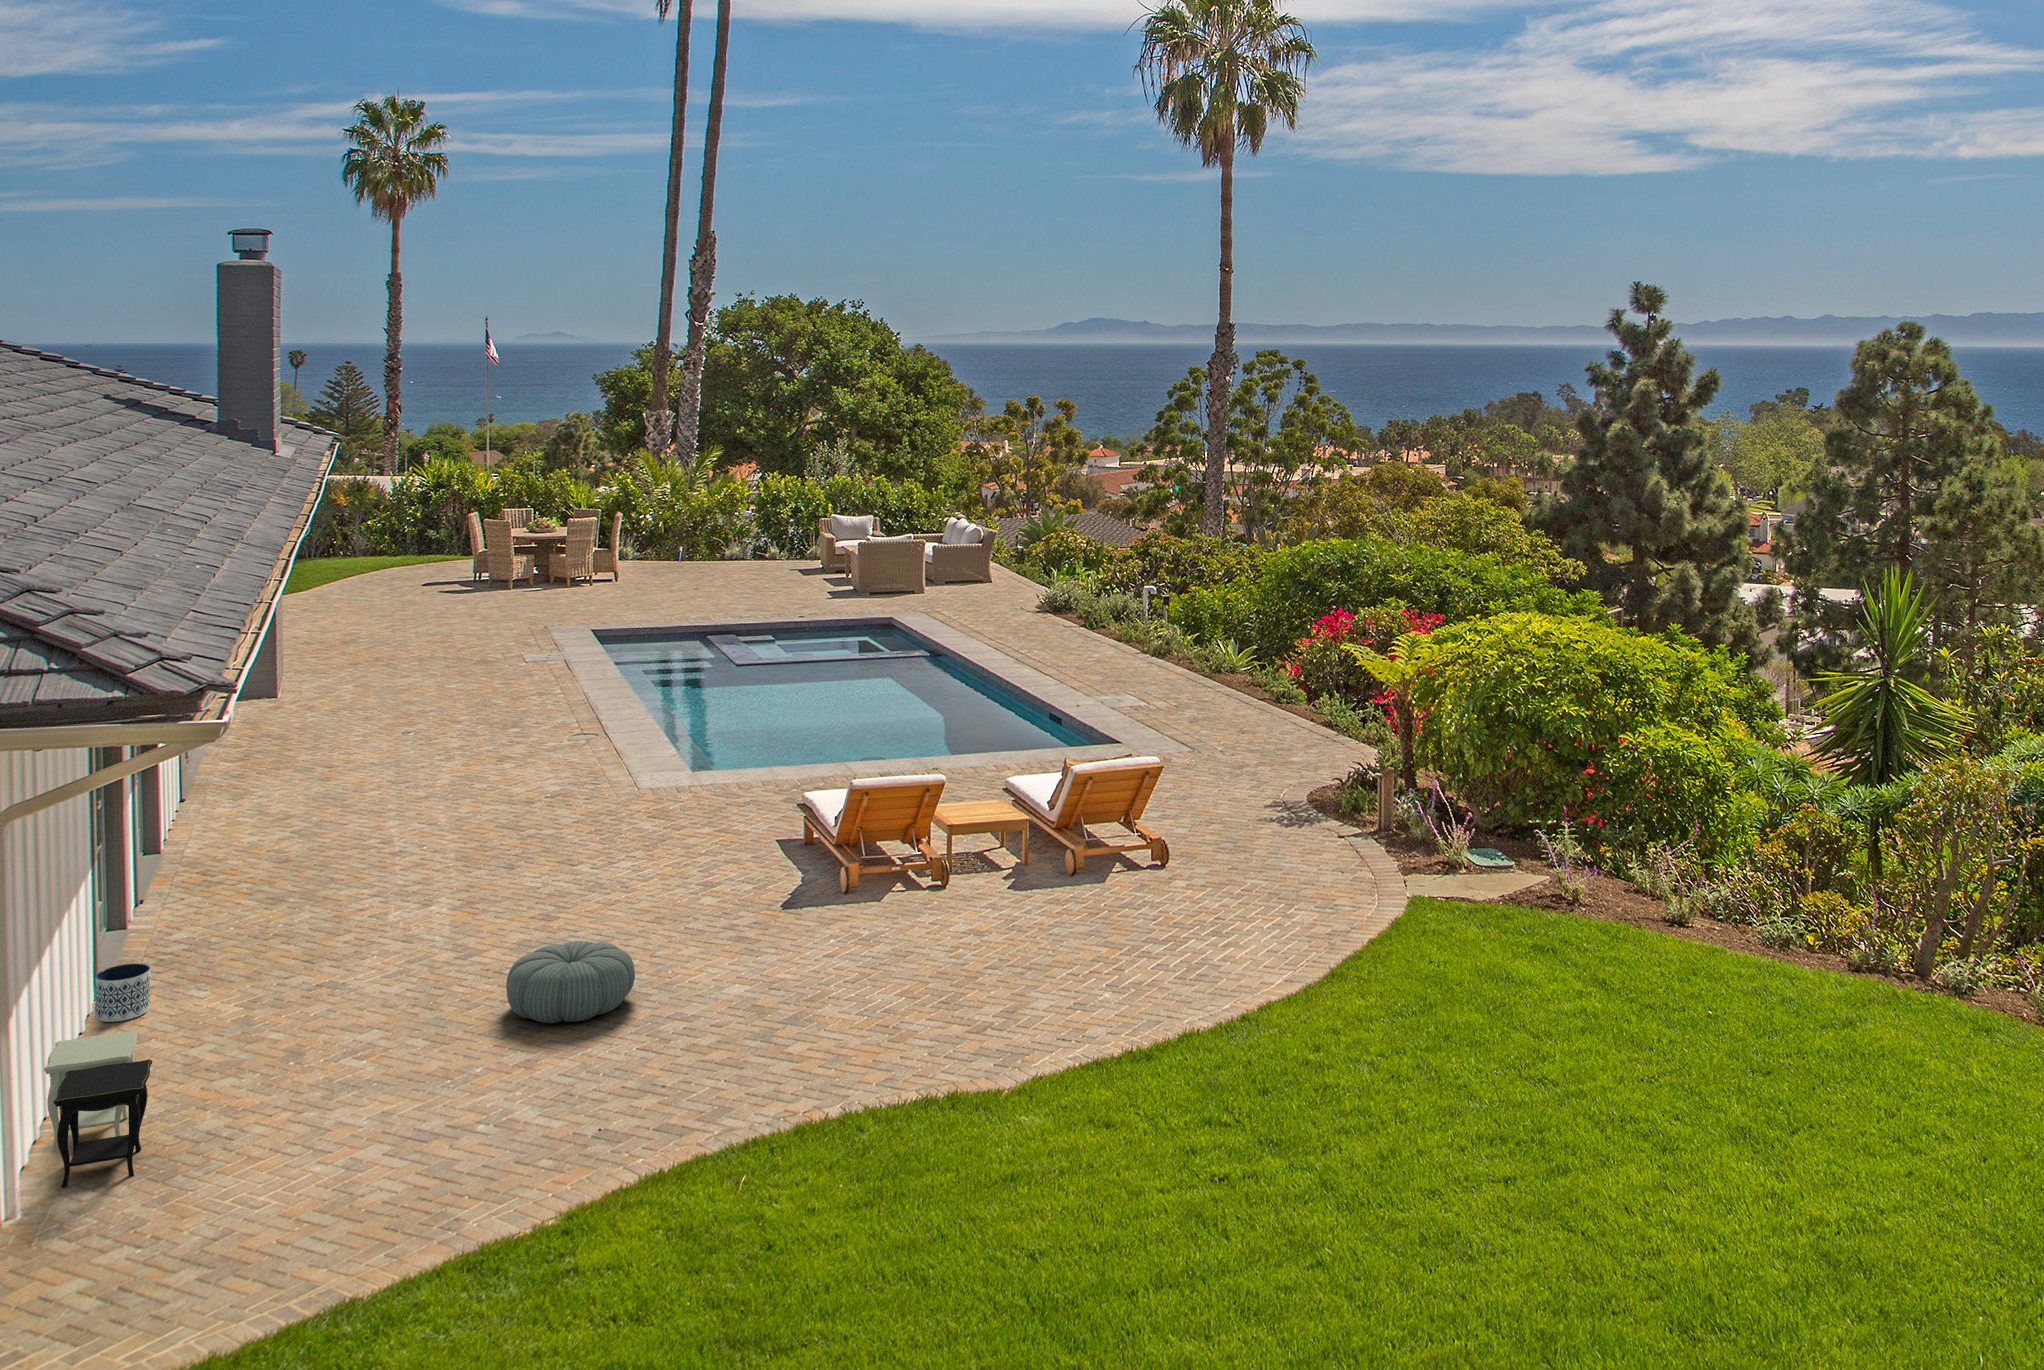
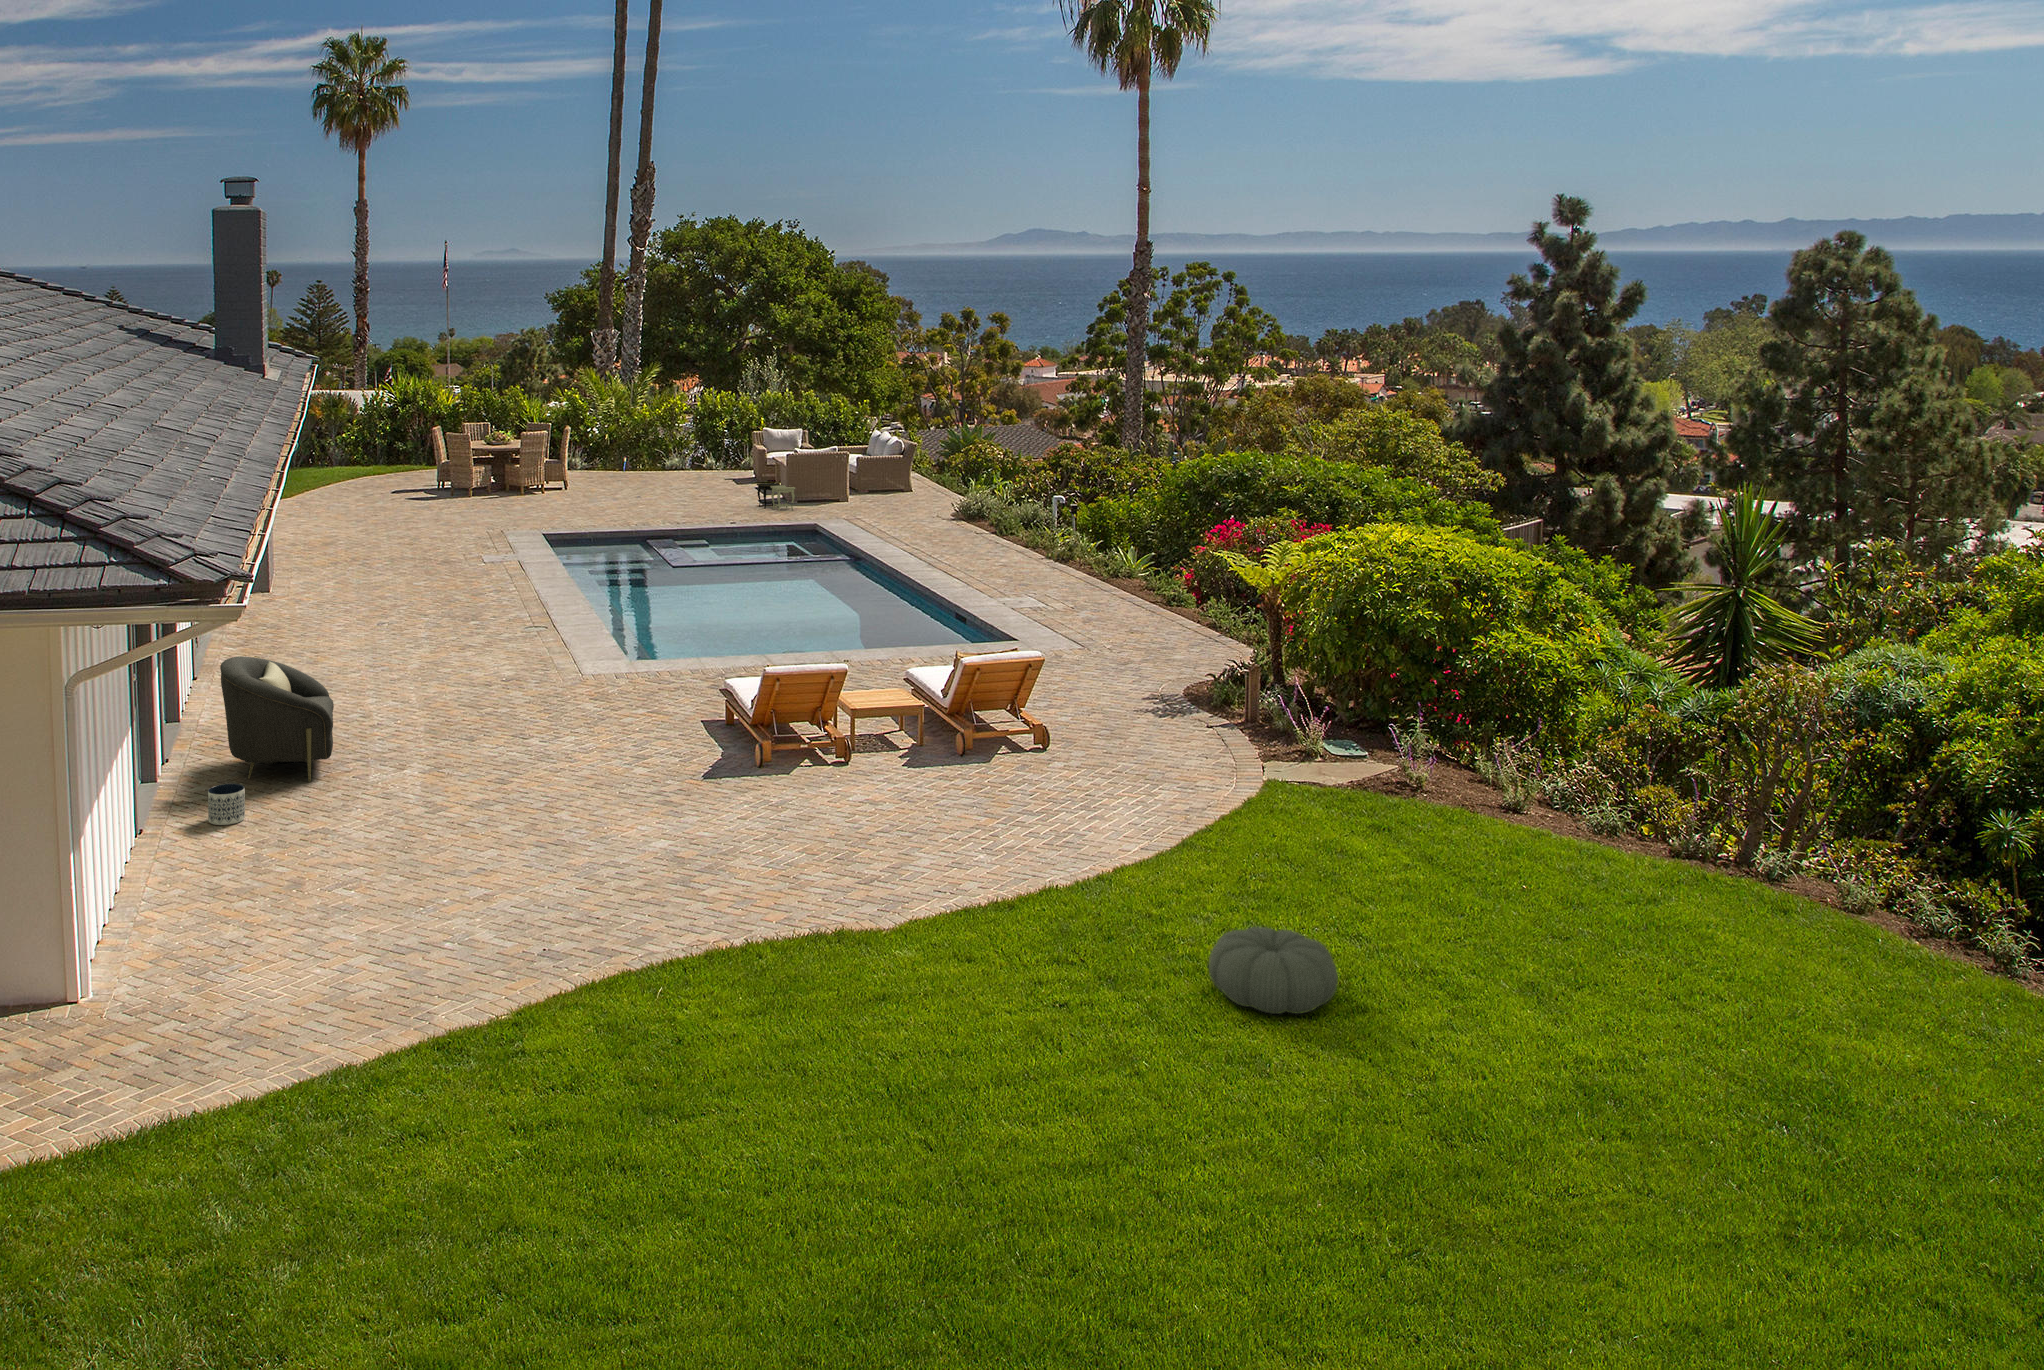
armchair: none [131,791,291,952] -> present [220,656,334,782]
pouf: present [506,941,635,1023] -> present [1209,927,1338,1014]
side table: present [44,1031,152,1188] -> present [757,483,795,511]

